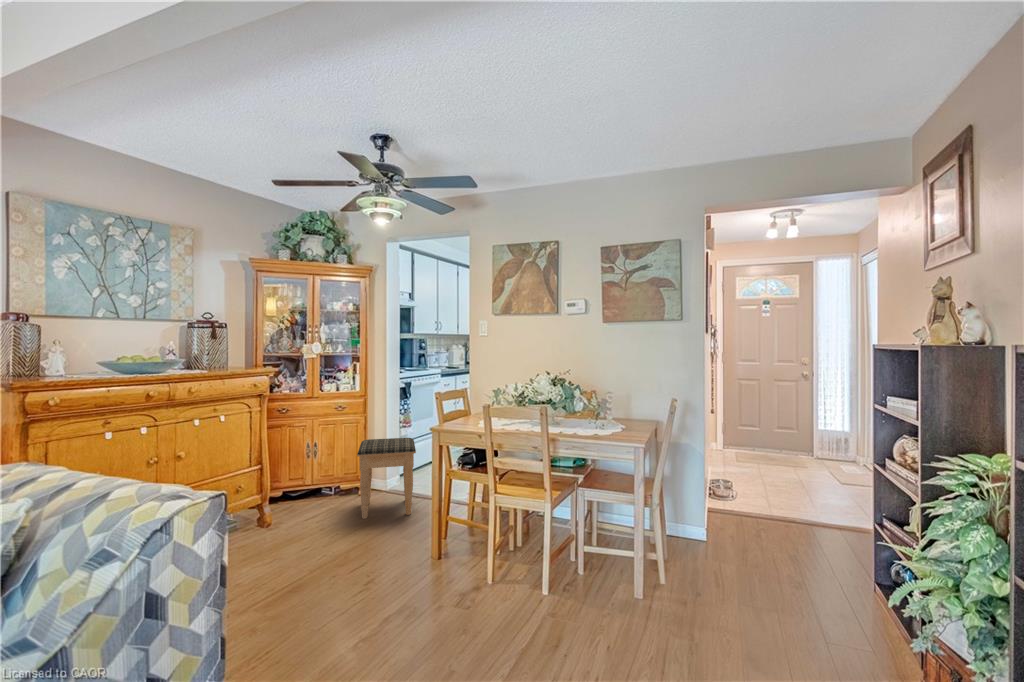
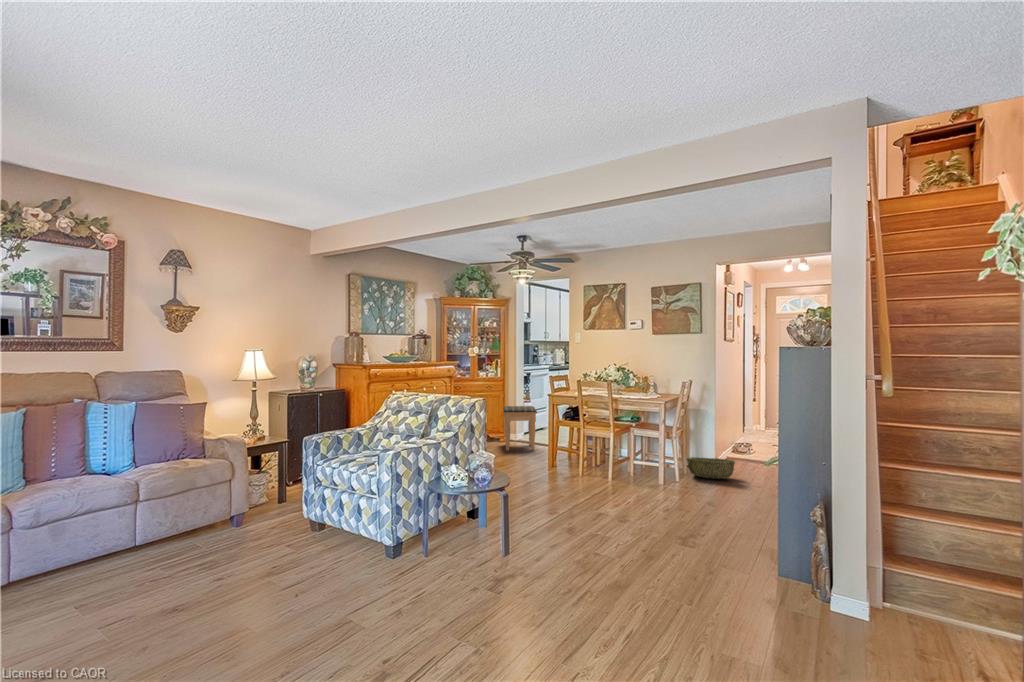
woven basket: none [677,532,765,580] -> present [686,457,735,479]

